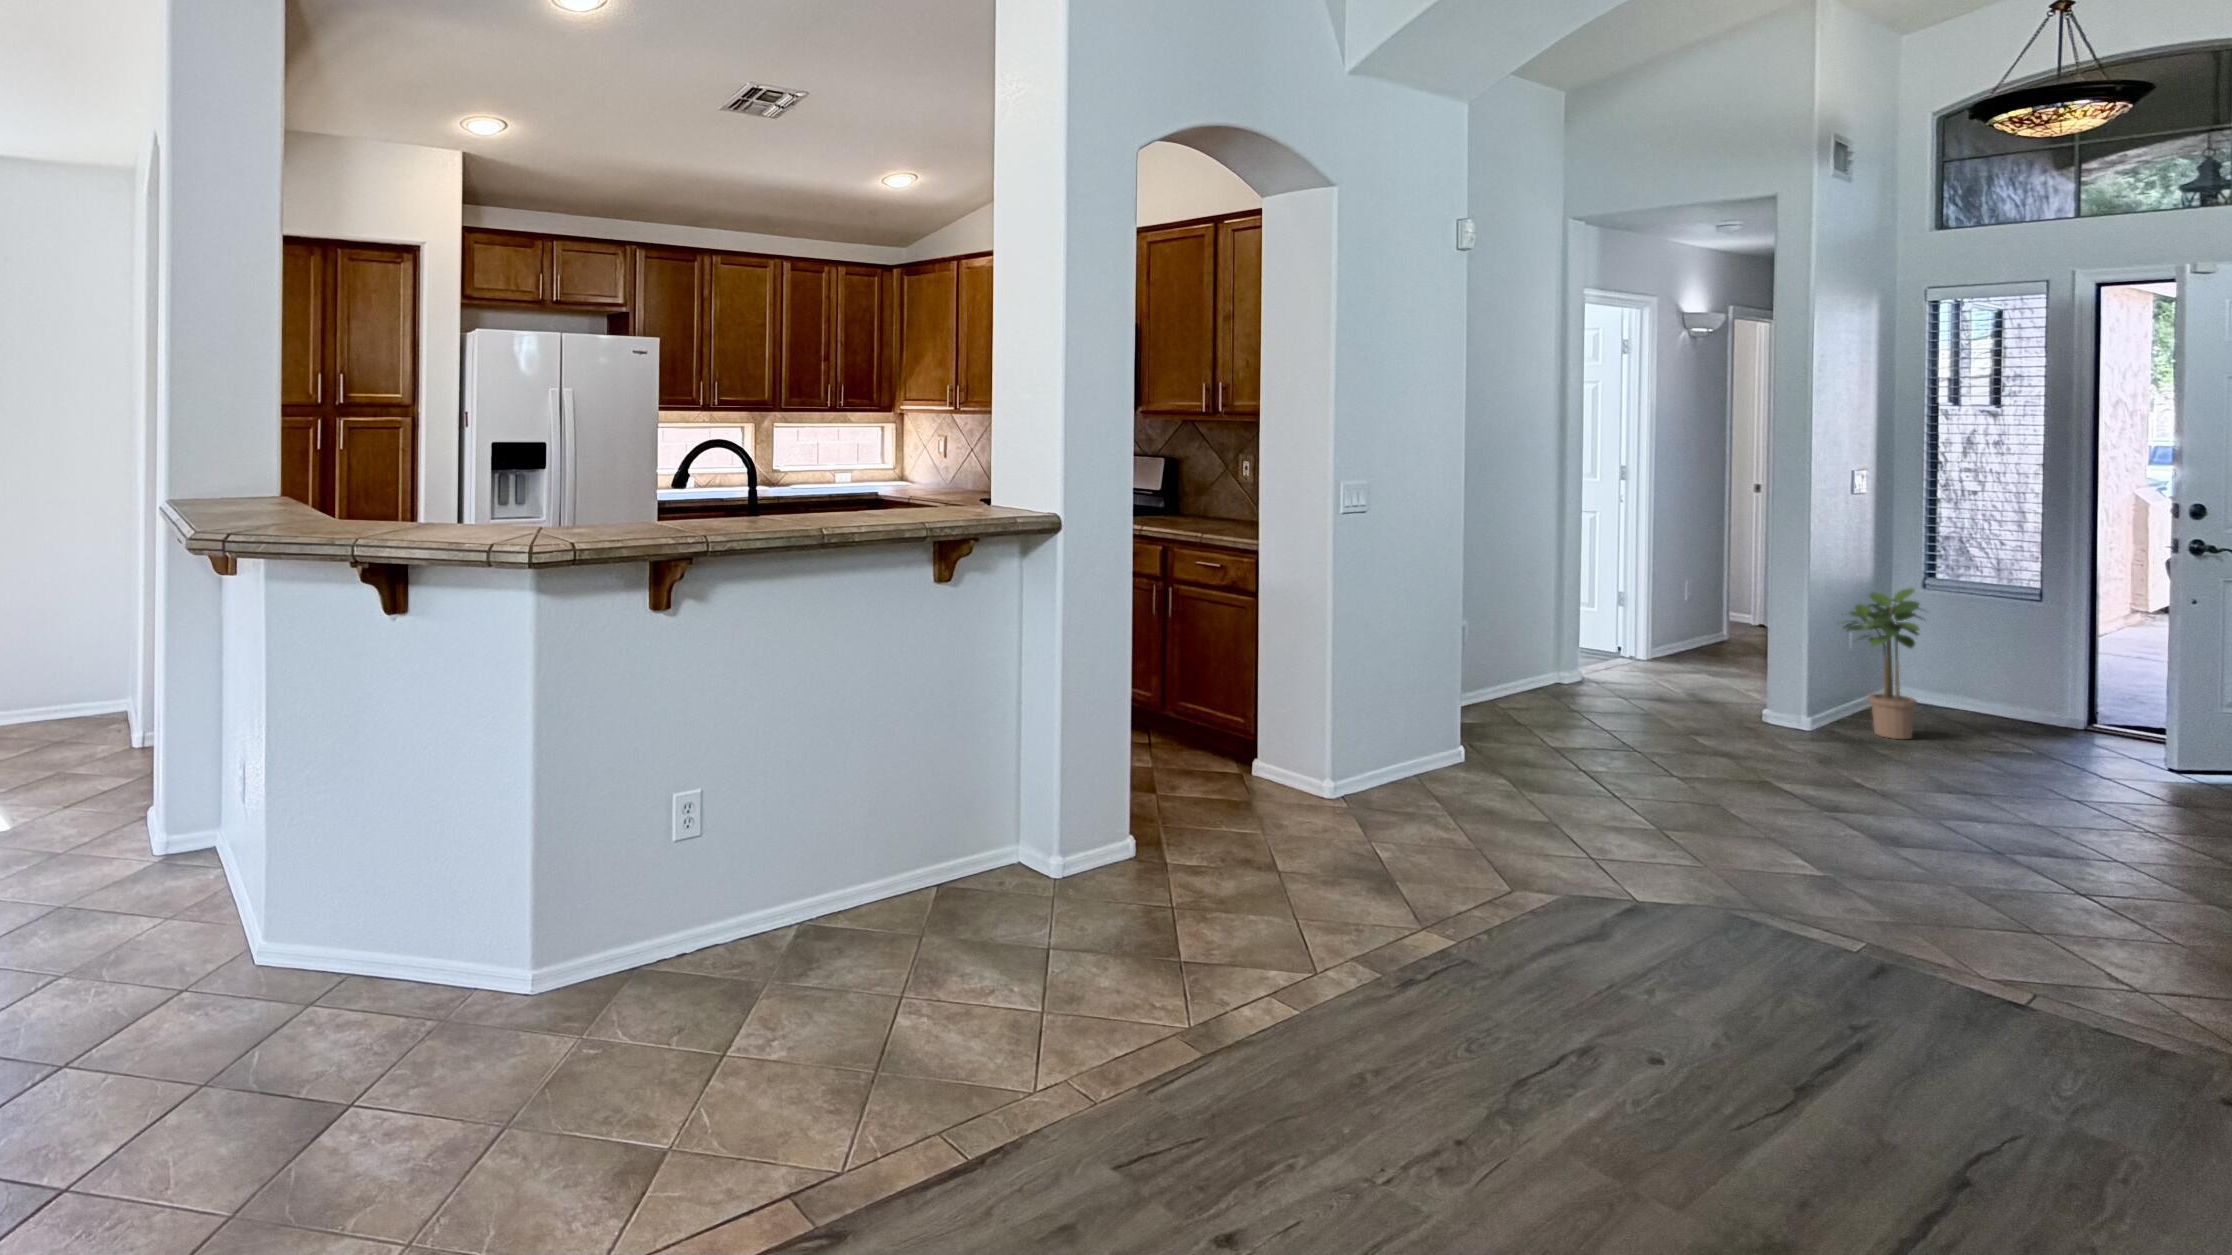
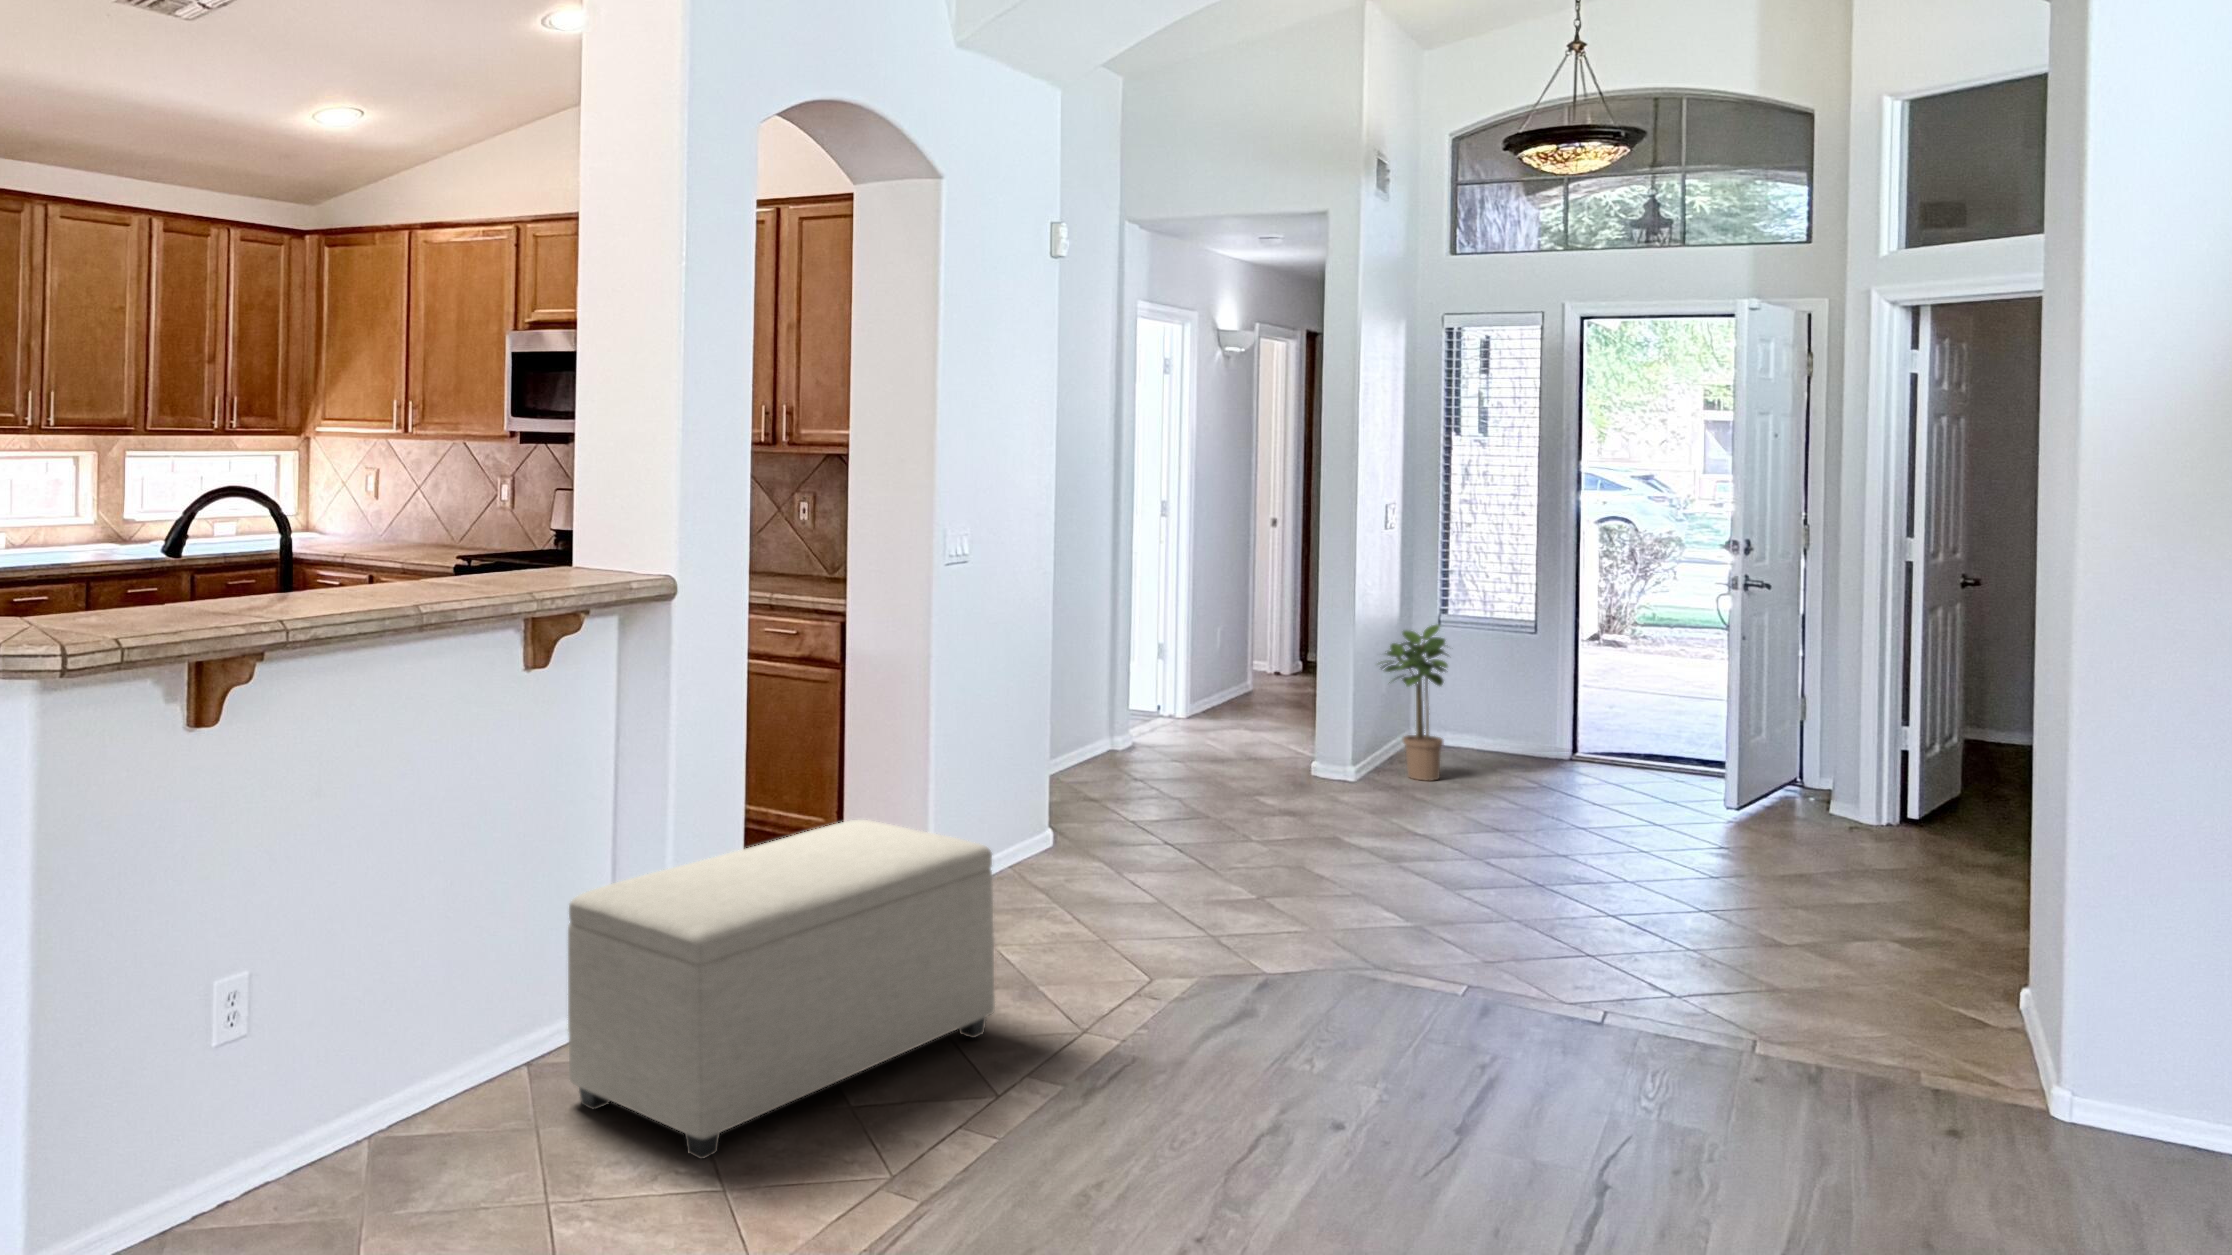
ottoman: none [957,723,1334,983] -> present [568,820,995,1159]

